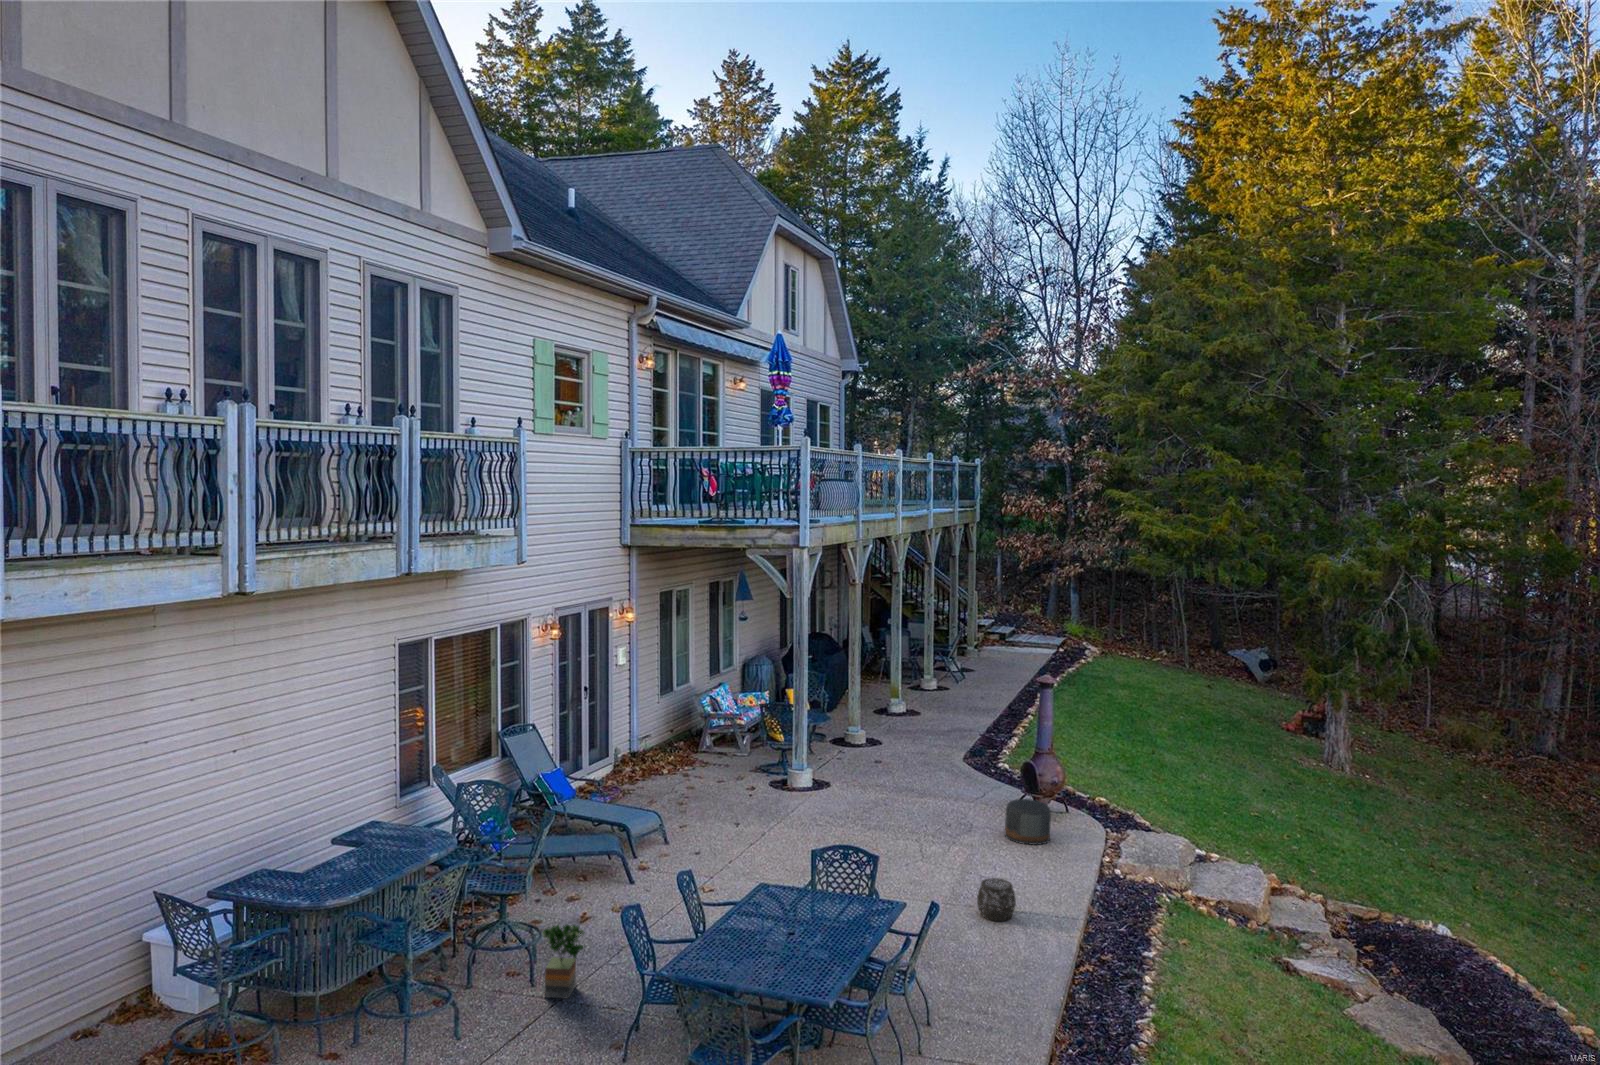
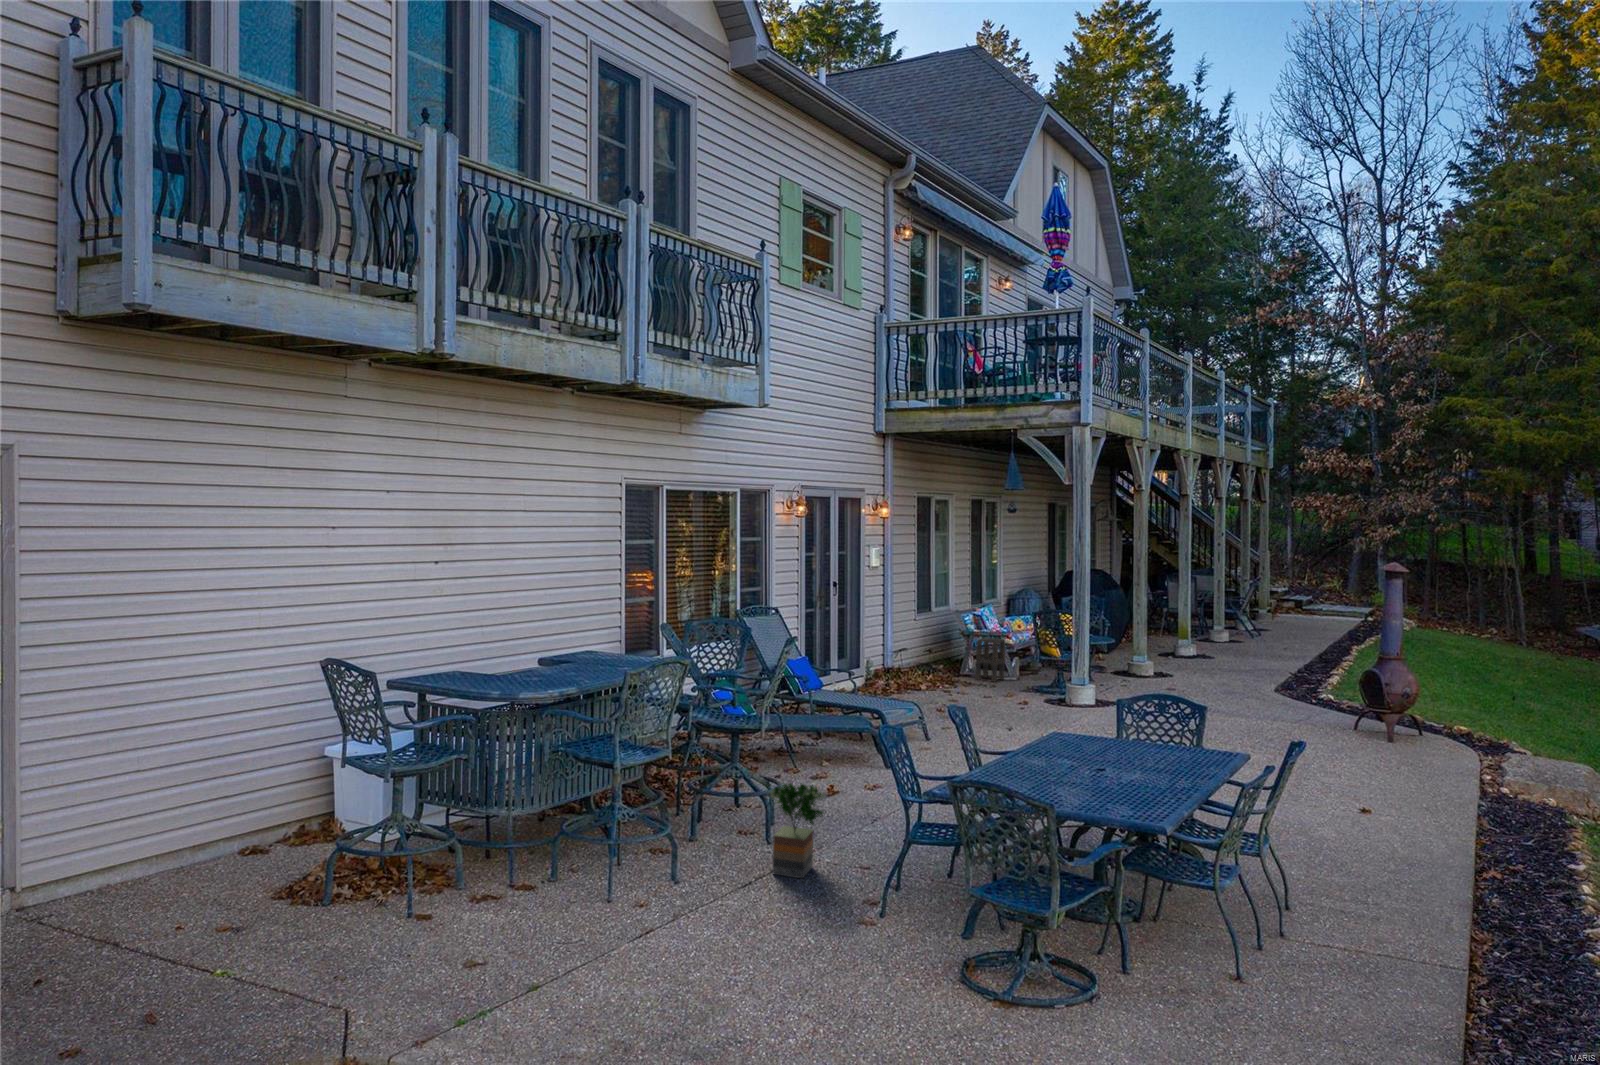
side table: none [712,724,738,765] -> present [975,637,1005,682]
pouf: present [1005,799,1051,845] -> none [1372,721,1443,780]
woven basket: present [977,878,1016,921] -> none [1364,797,1427,856]

